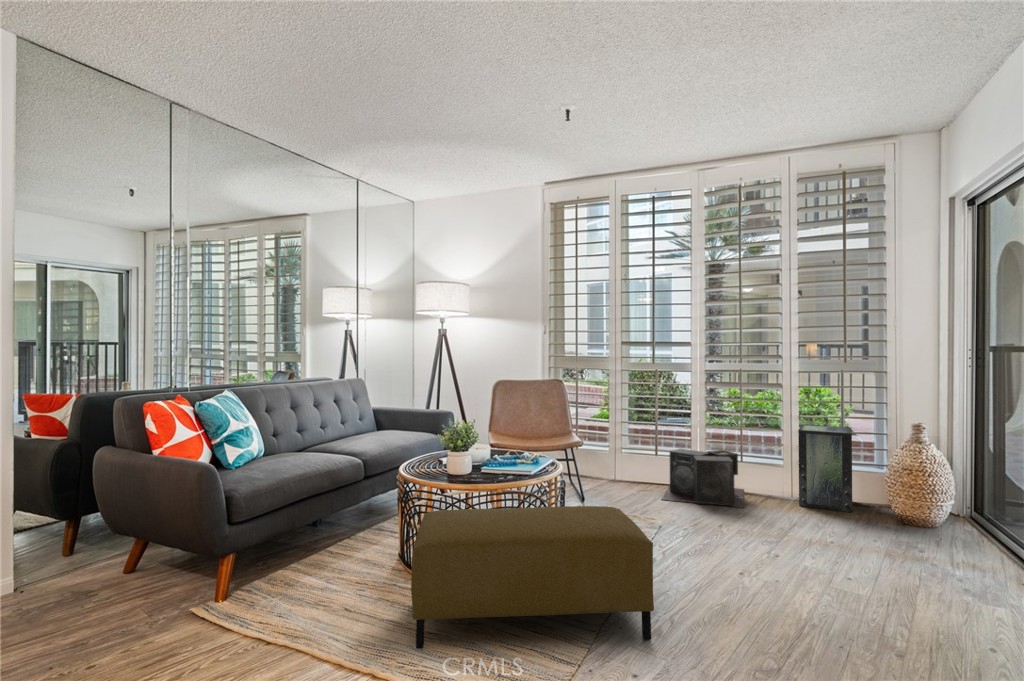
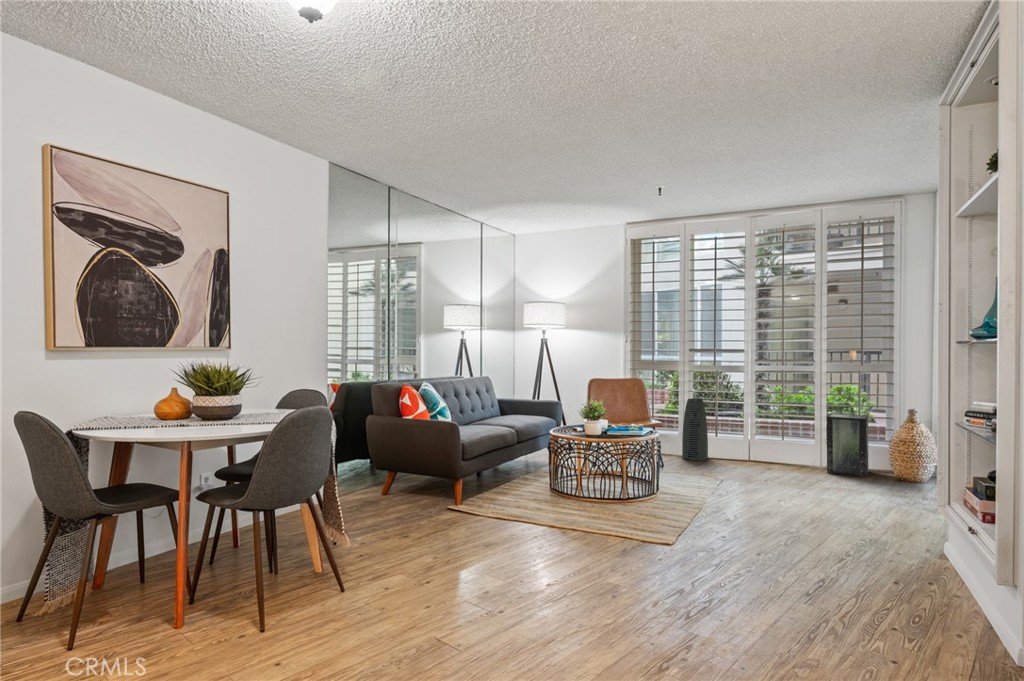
air purifier: none [613,405,645,487] -> present [682,398,708,461]
speaker: present [662,449,744,508] -> none [722,432,786,474]
ottoman: present [411,506,654,649] -> none [576,455,726,528]

